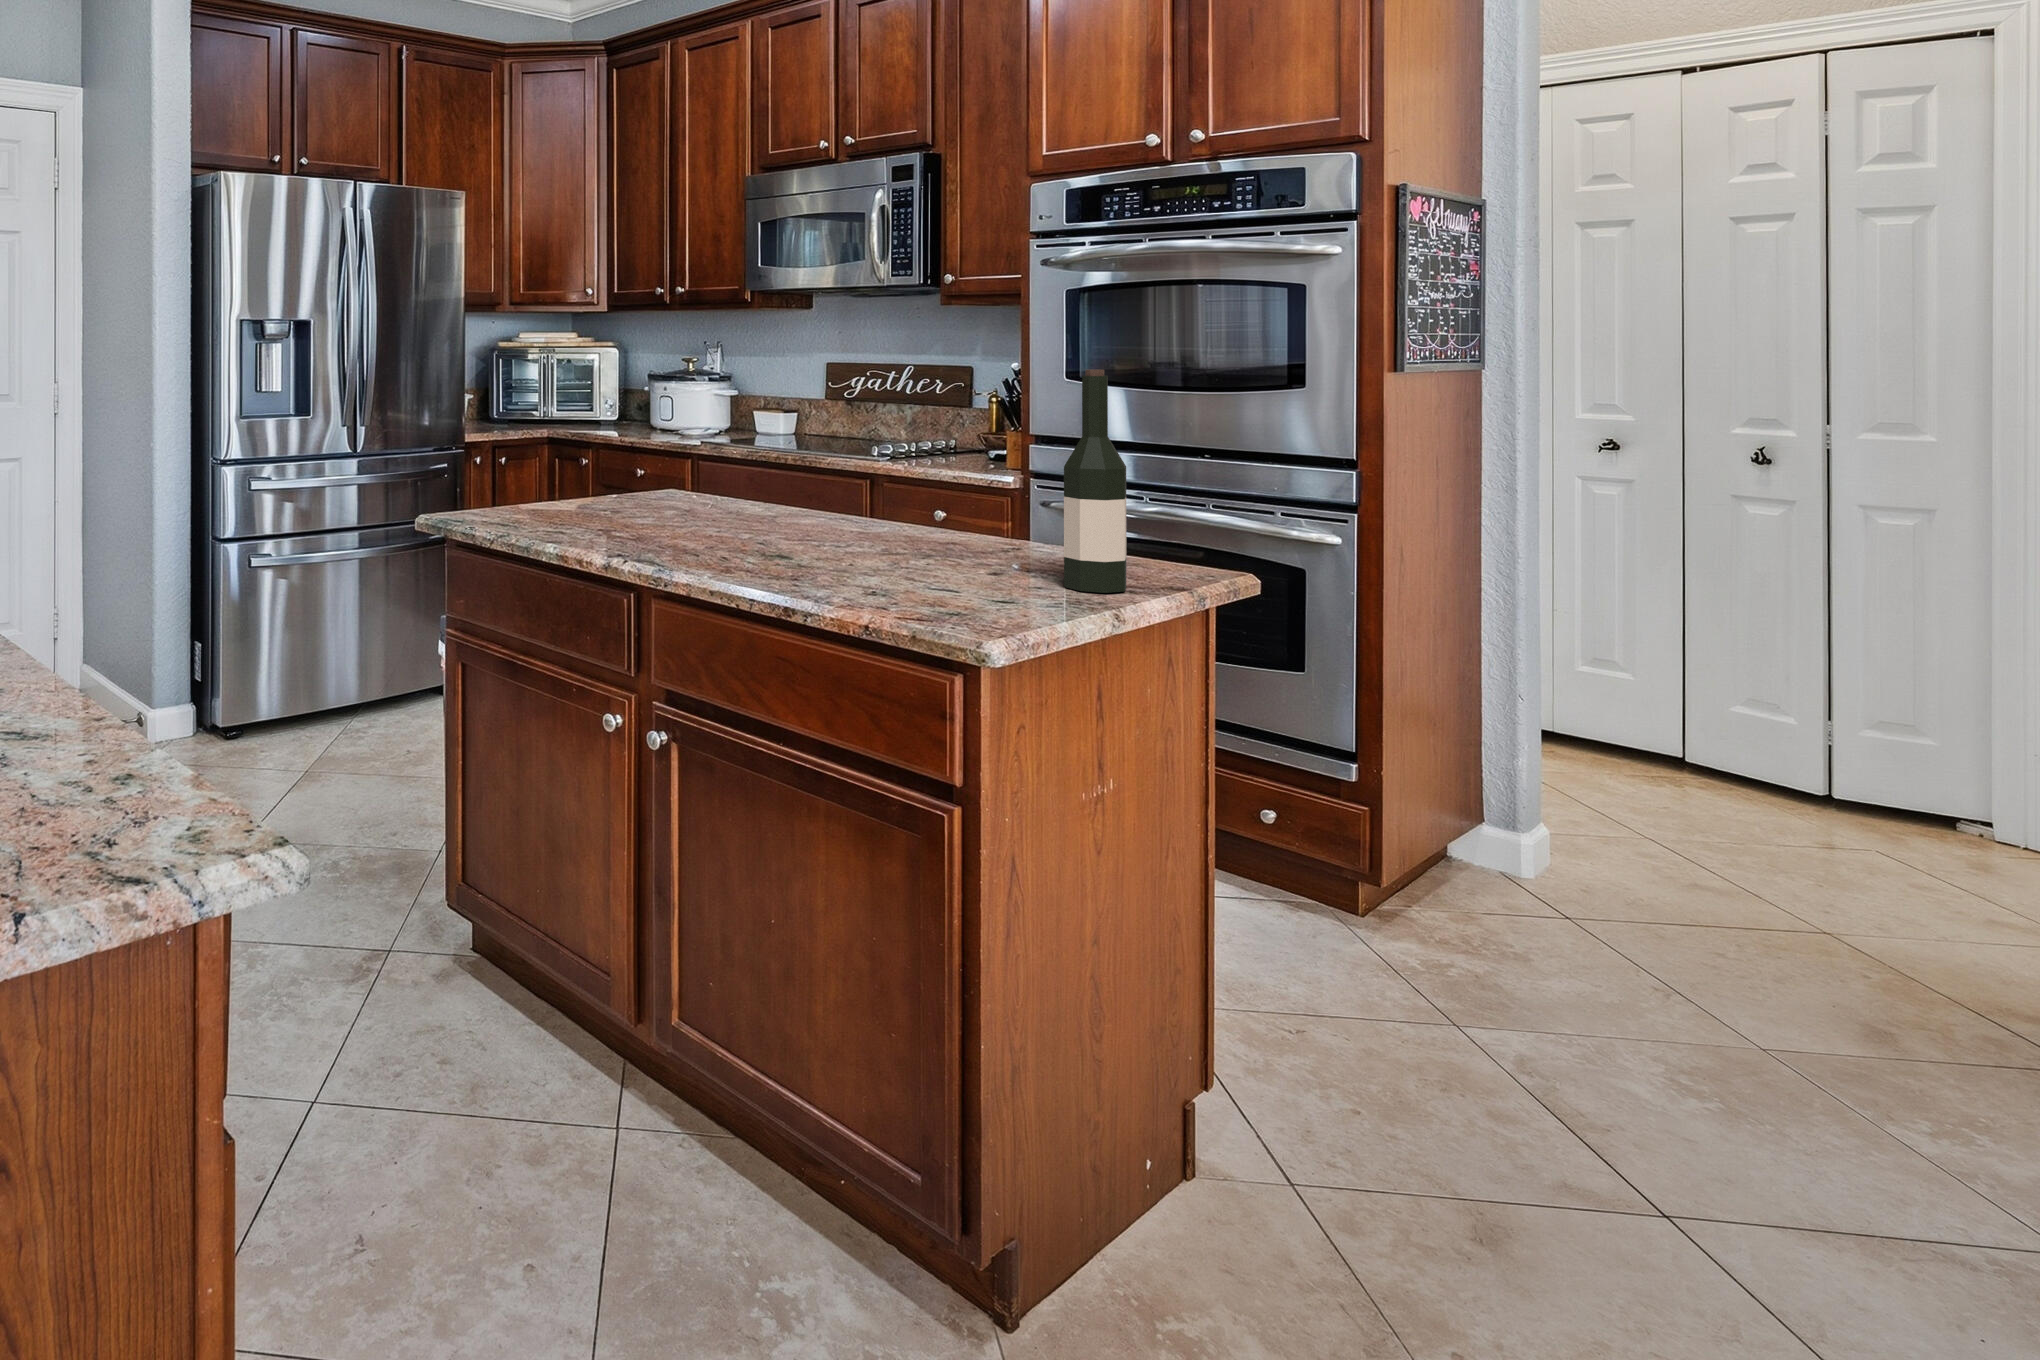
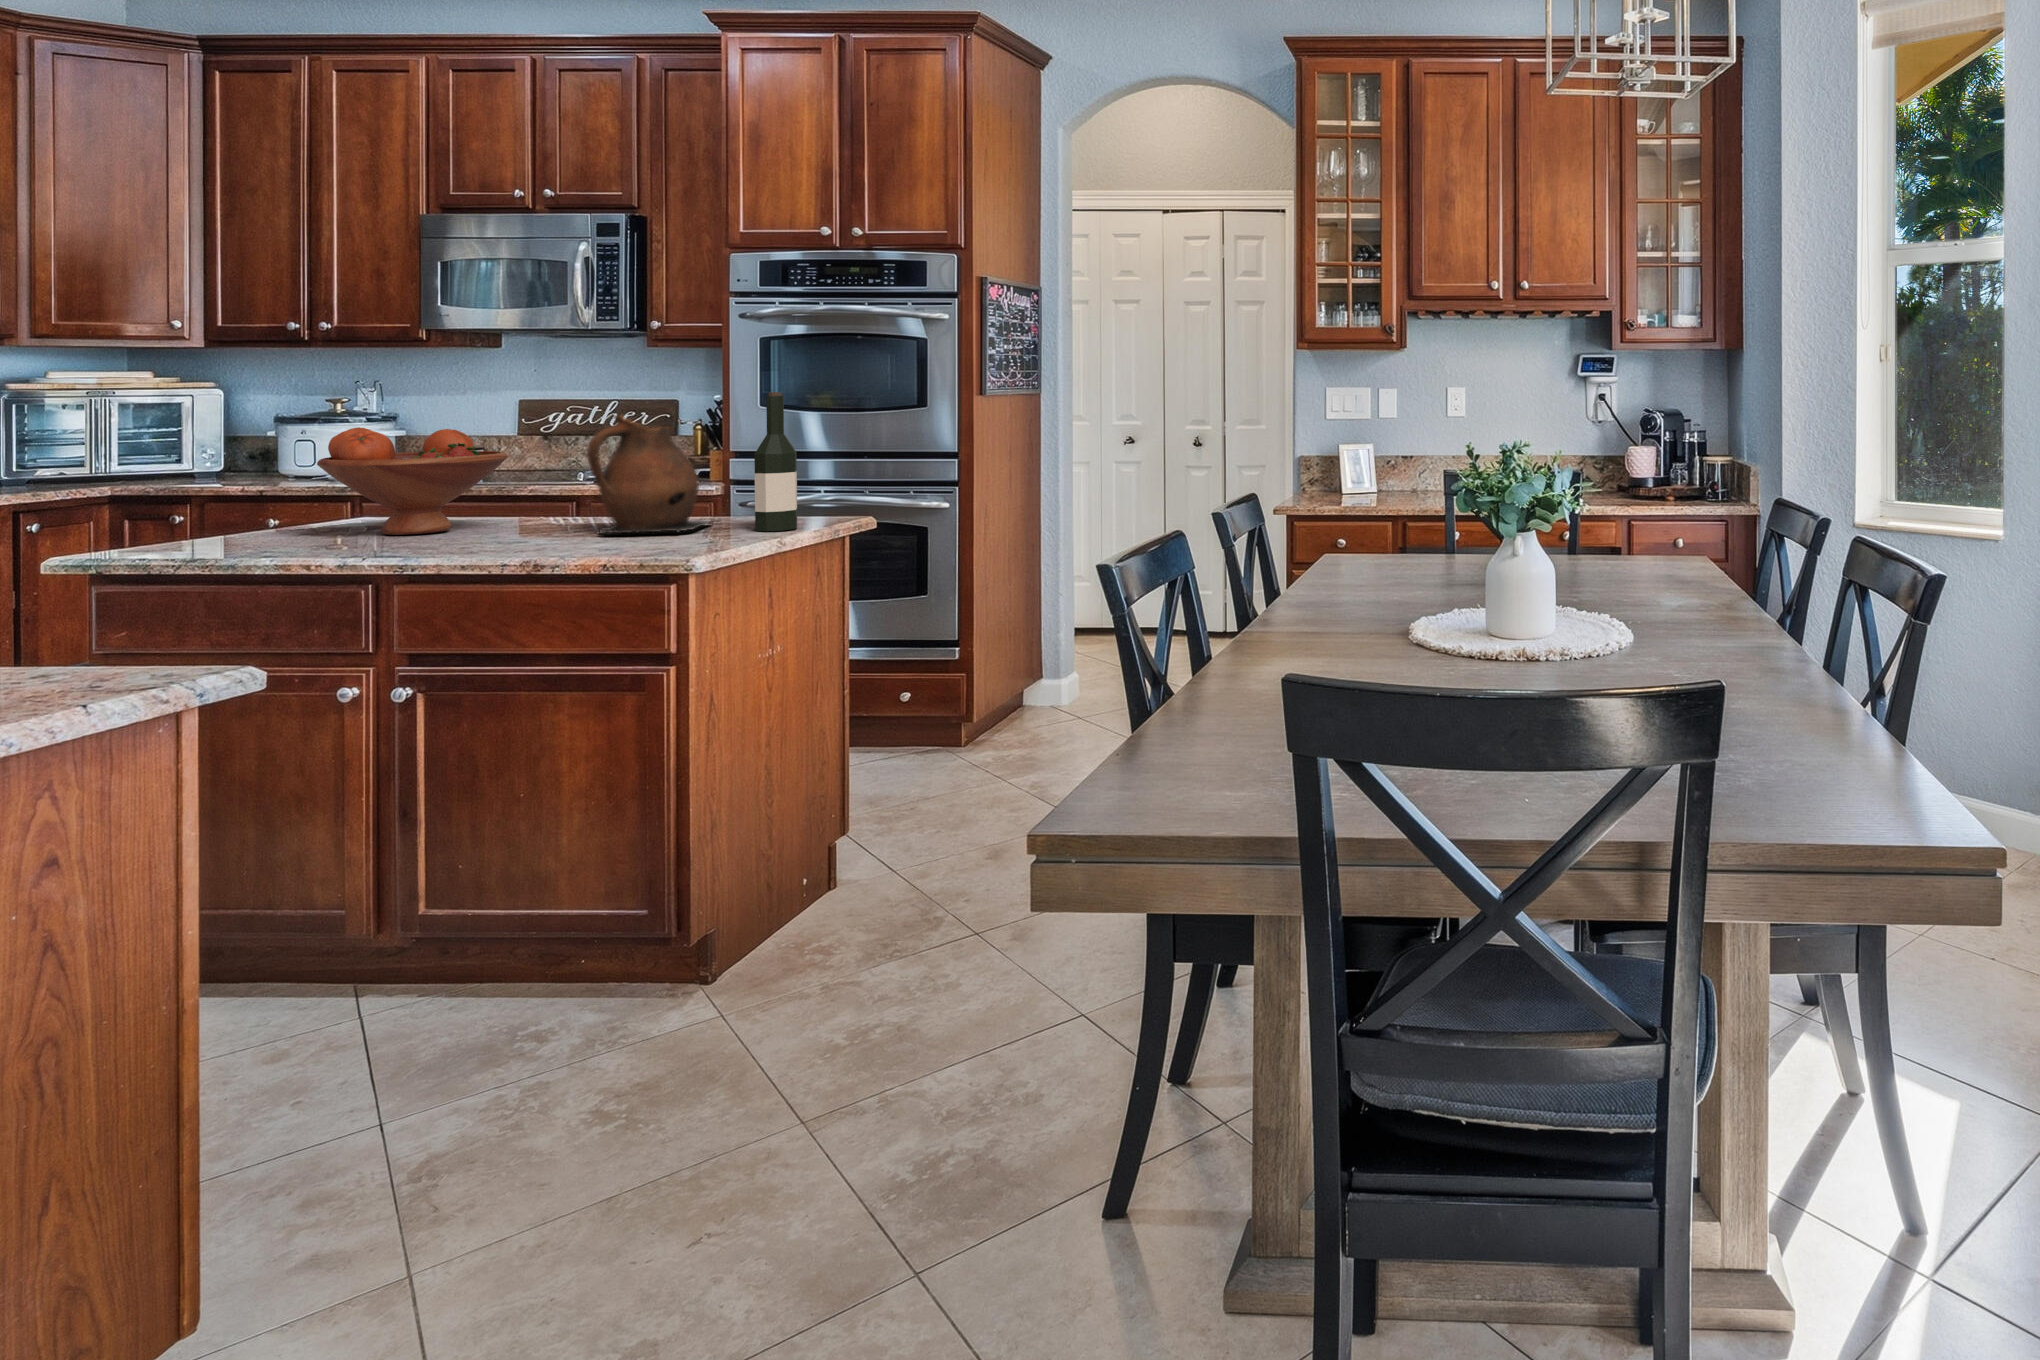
ceramic pitcher: none [850,399,1007,579] -> present [587,415,712,533]
fruit bowl: none [598,403,772,536] -> present [317,427,508,535]

